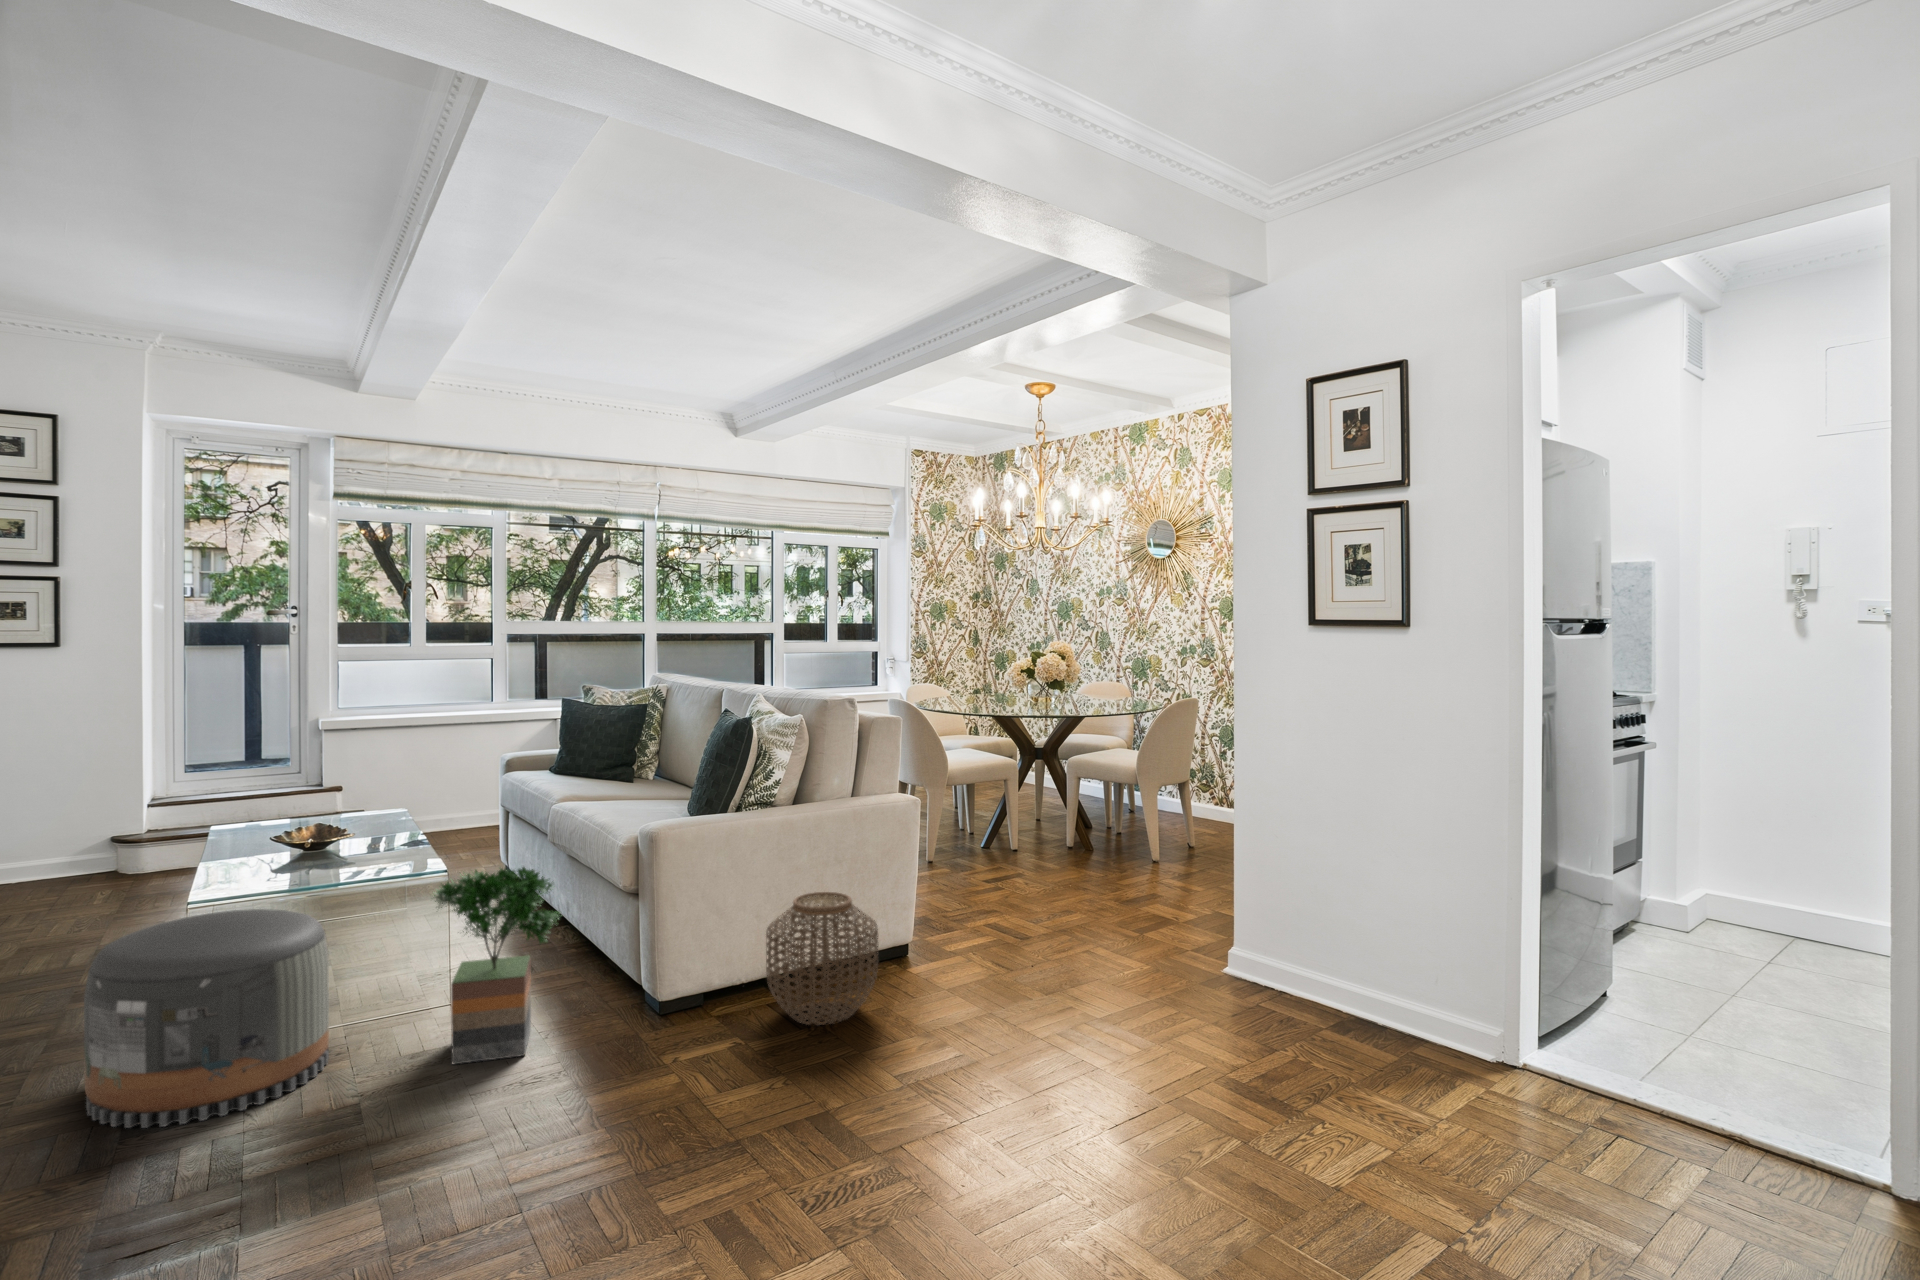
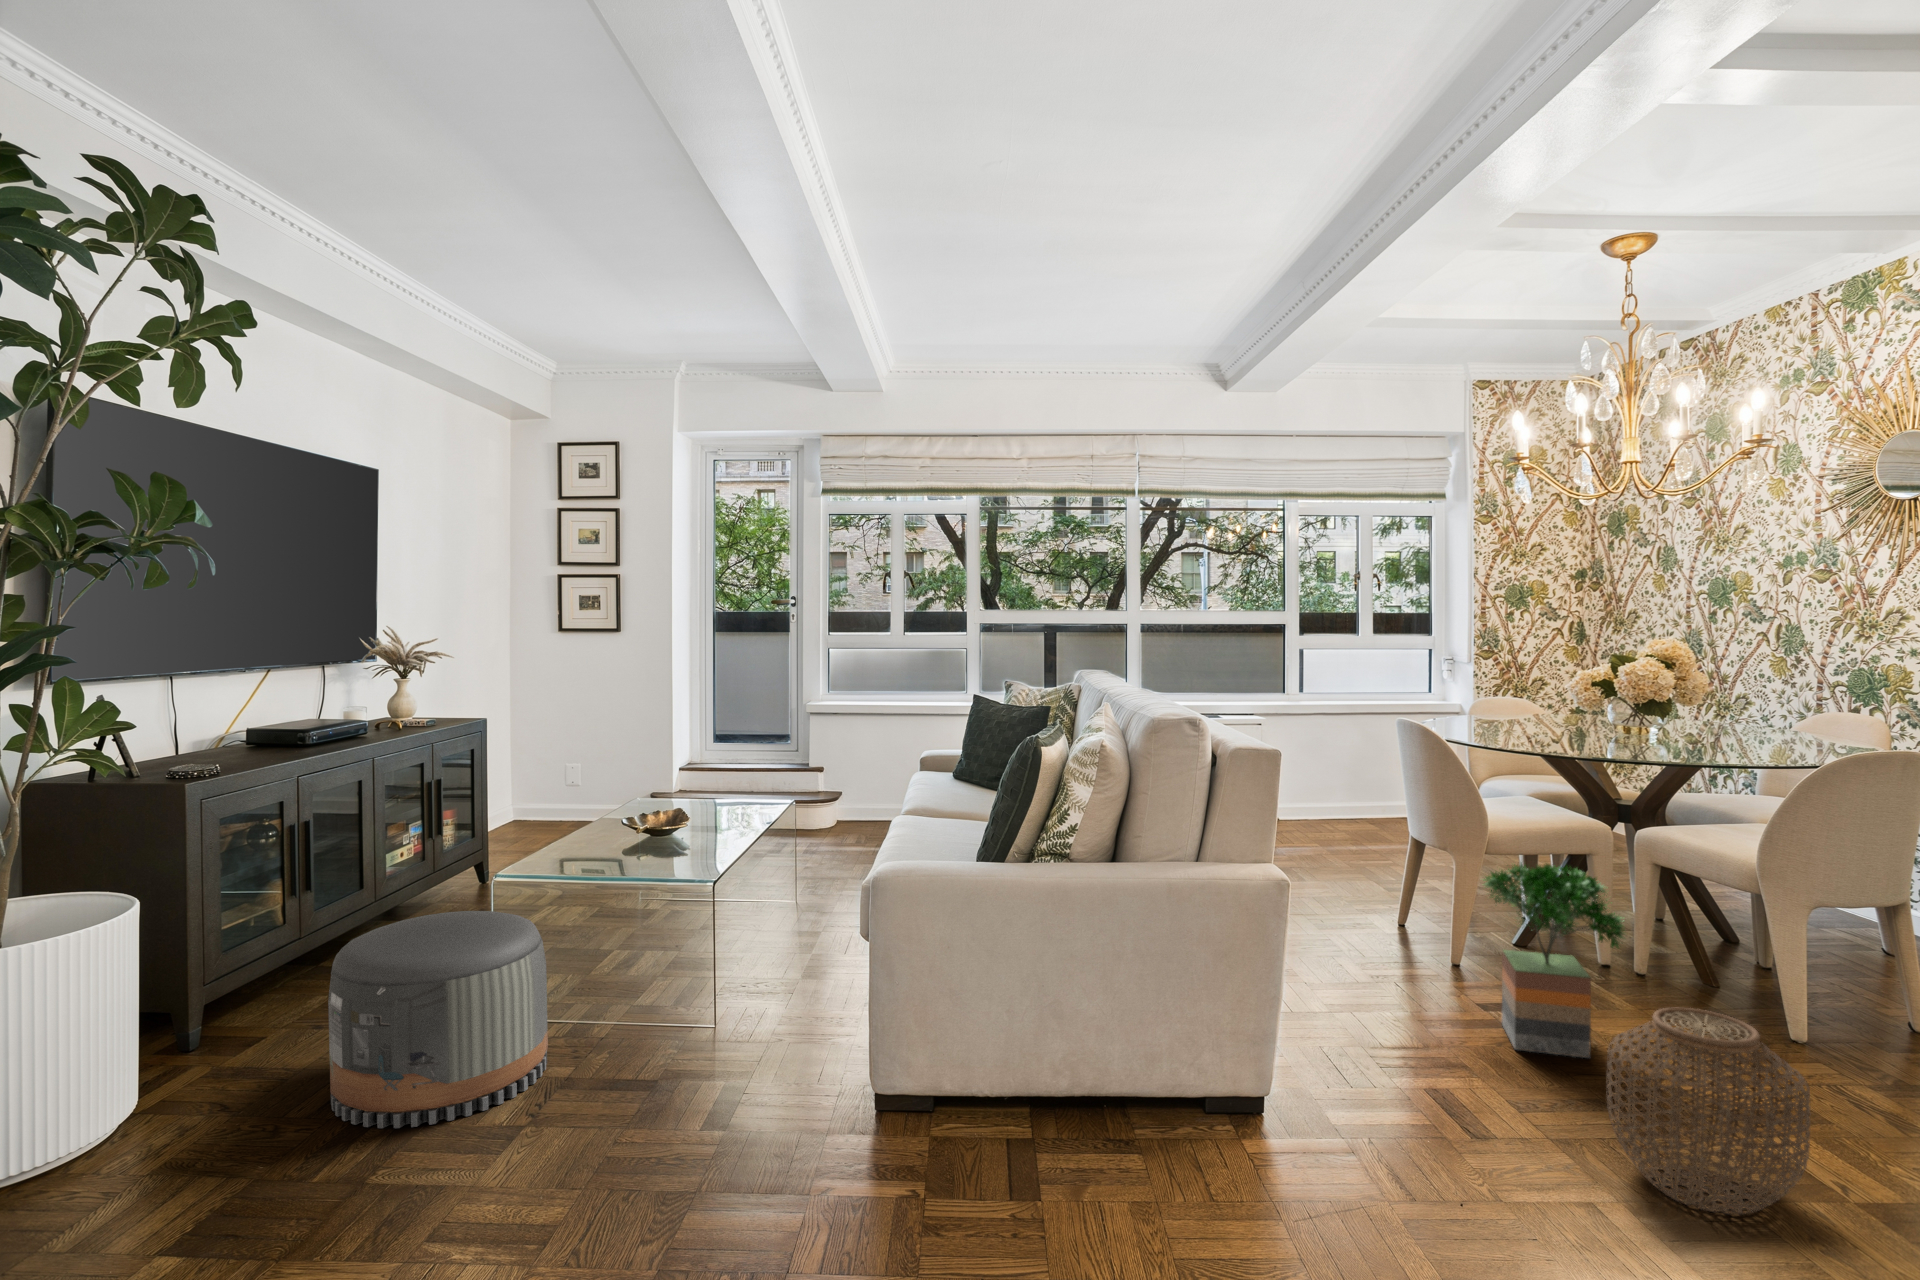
potted tree: present [433,867,559,1065] -> present [1484,863,1625,1058]
woven basket: present [766,892,878,1025] -> present [1607,1008,1810,1215]

